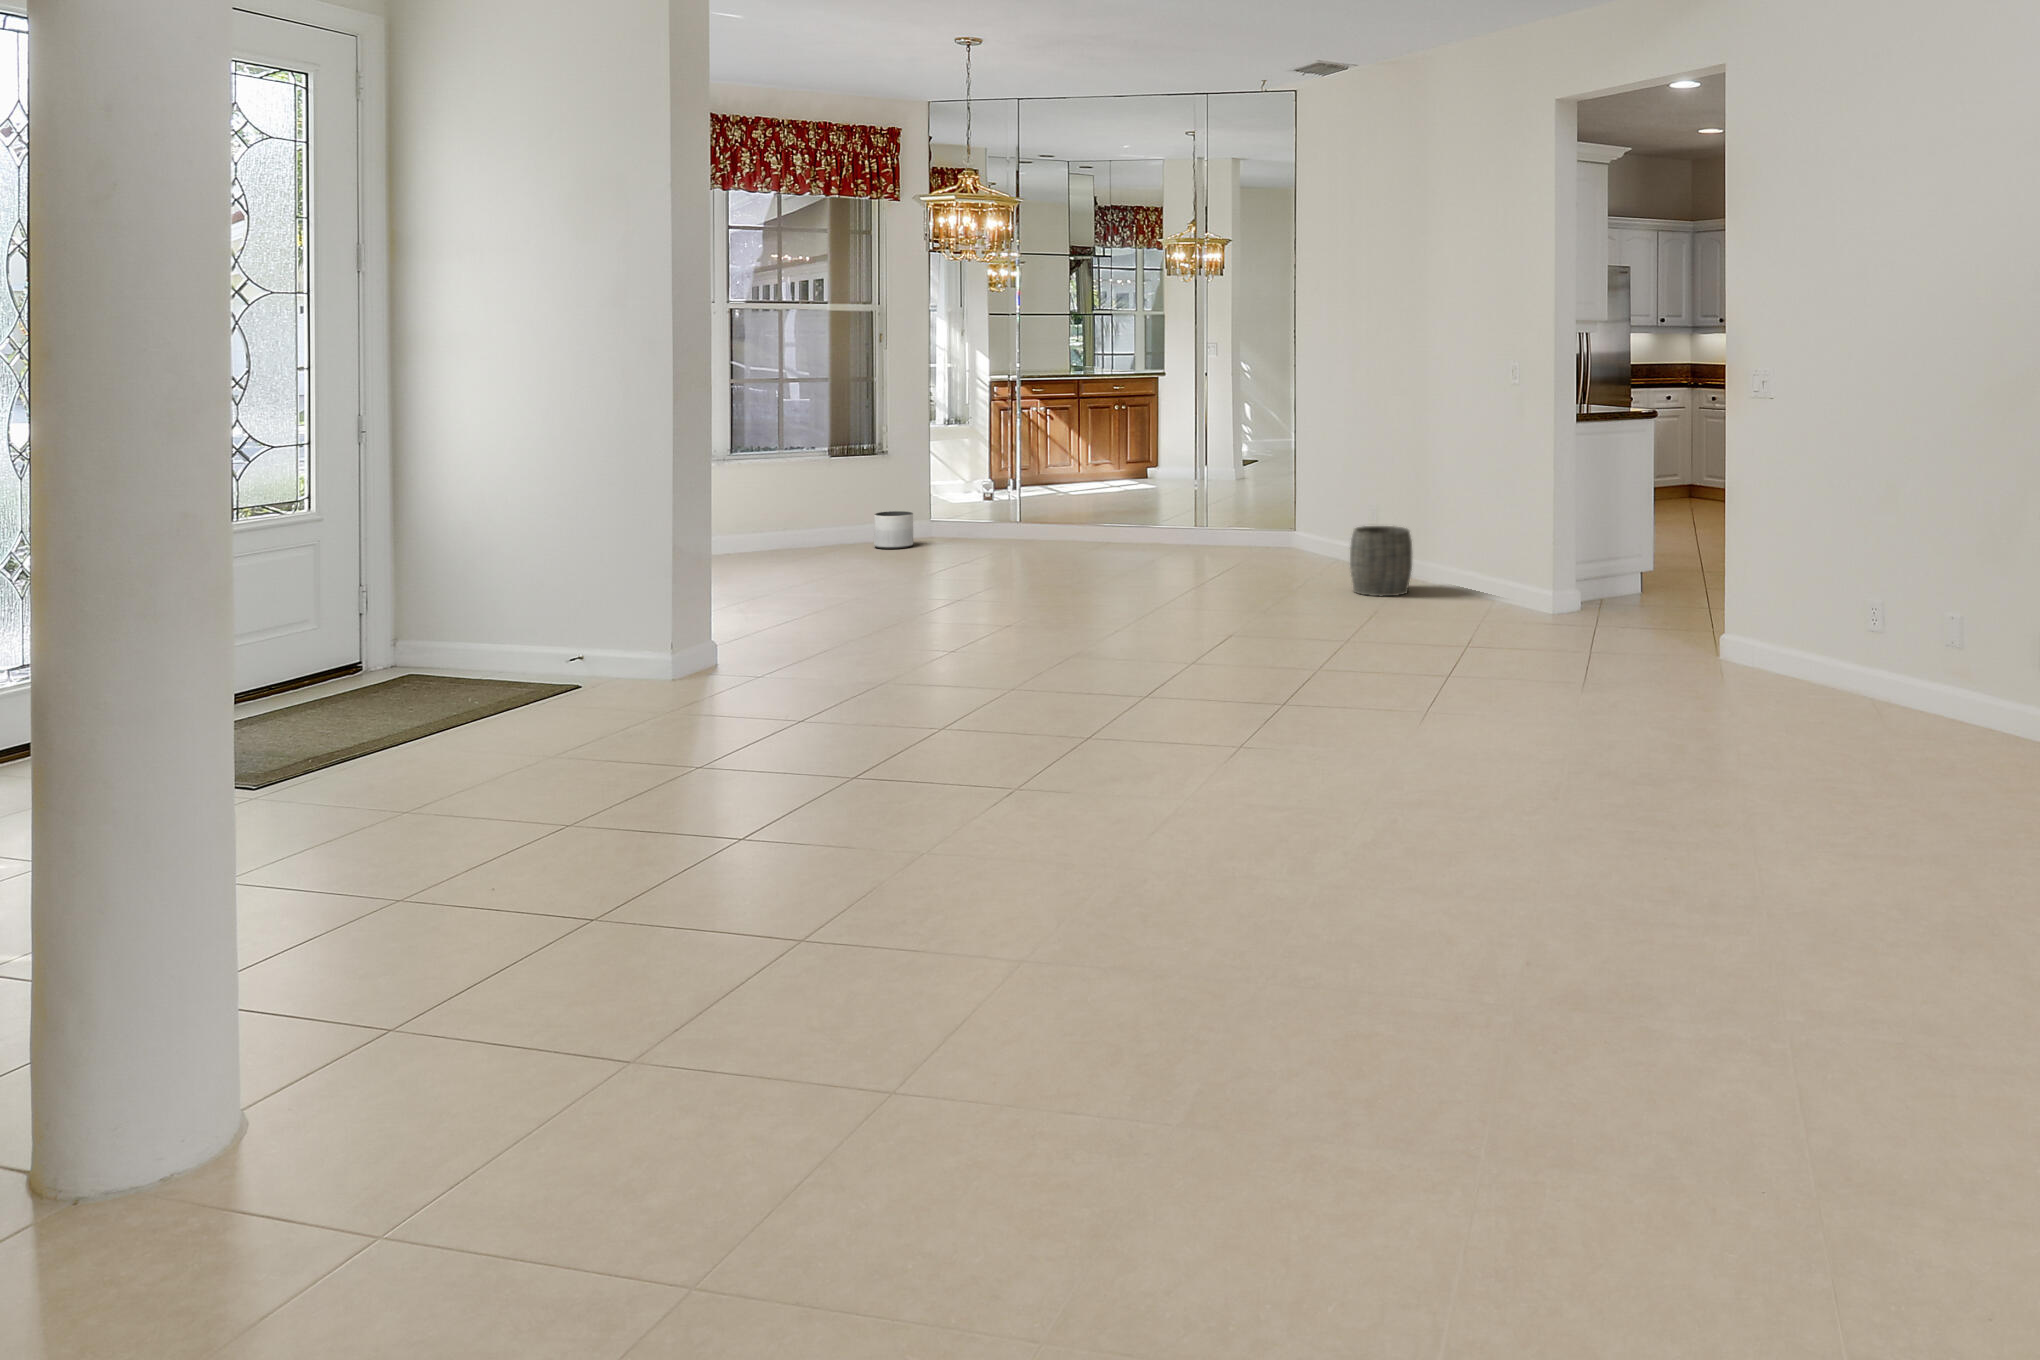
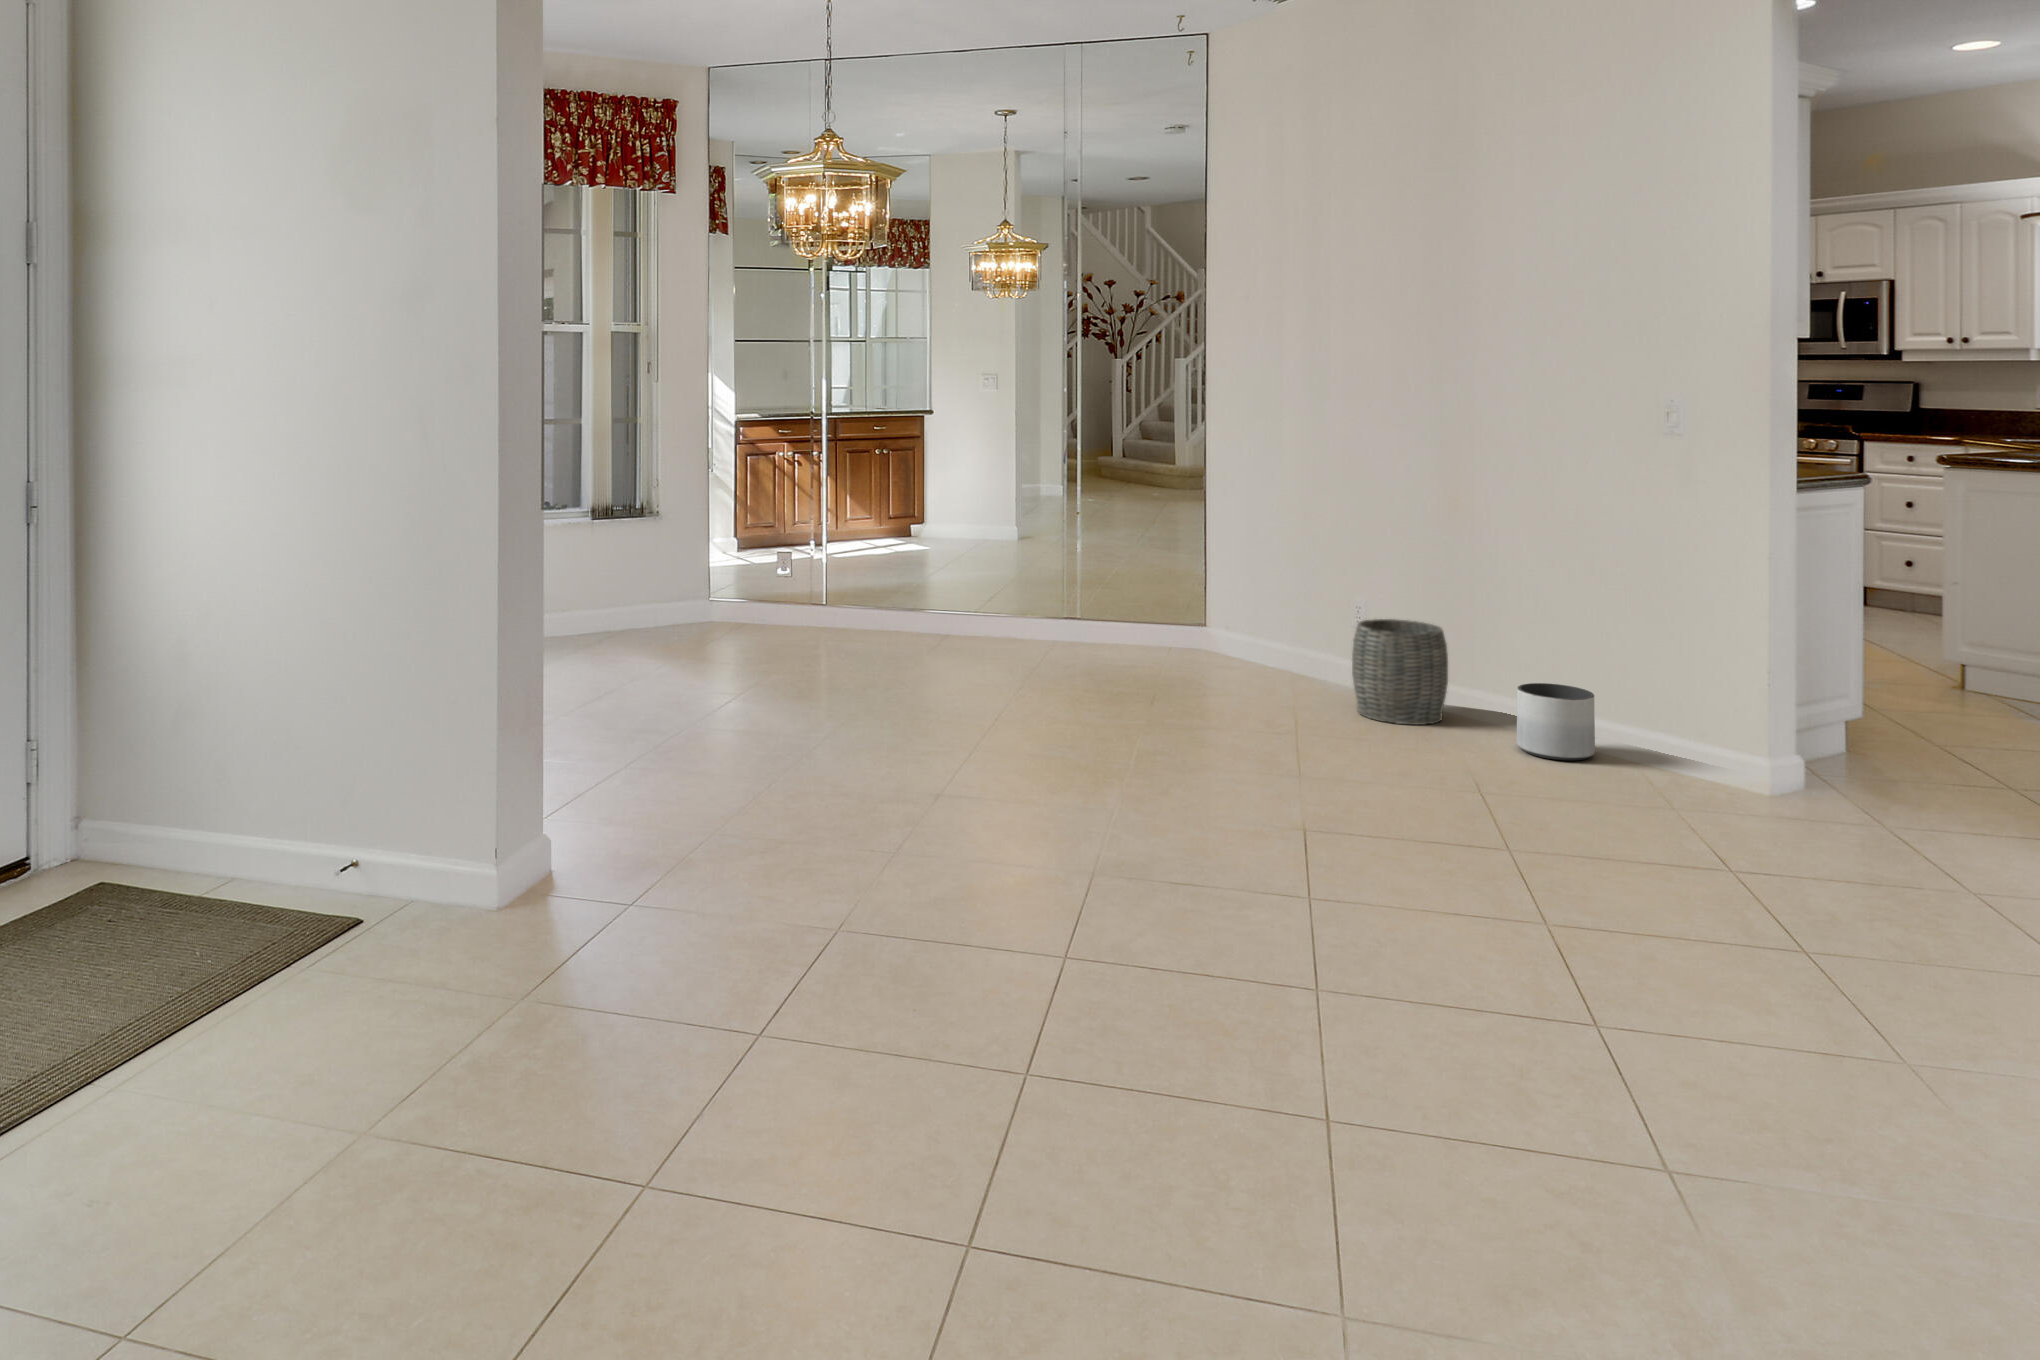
planter: present [874,511,913,549] -> present [1517,683,1595,761]

